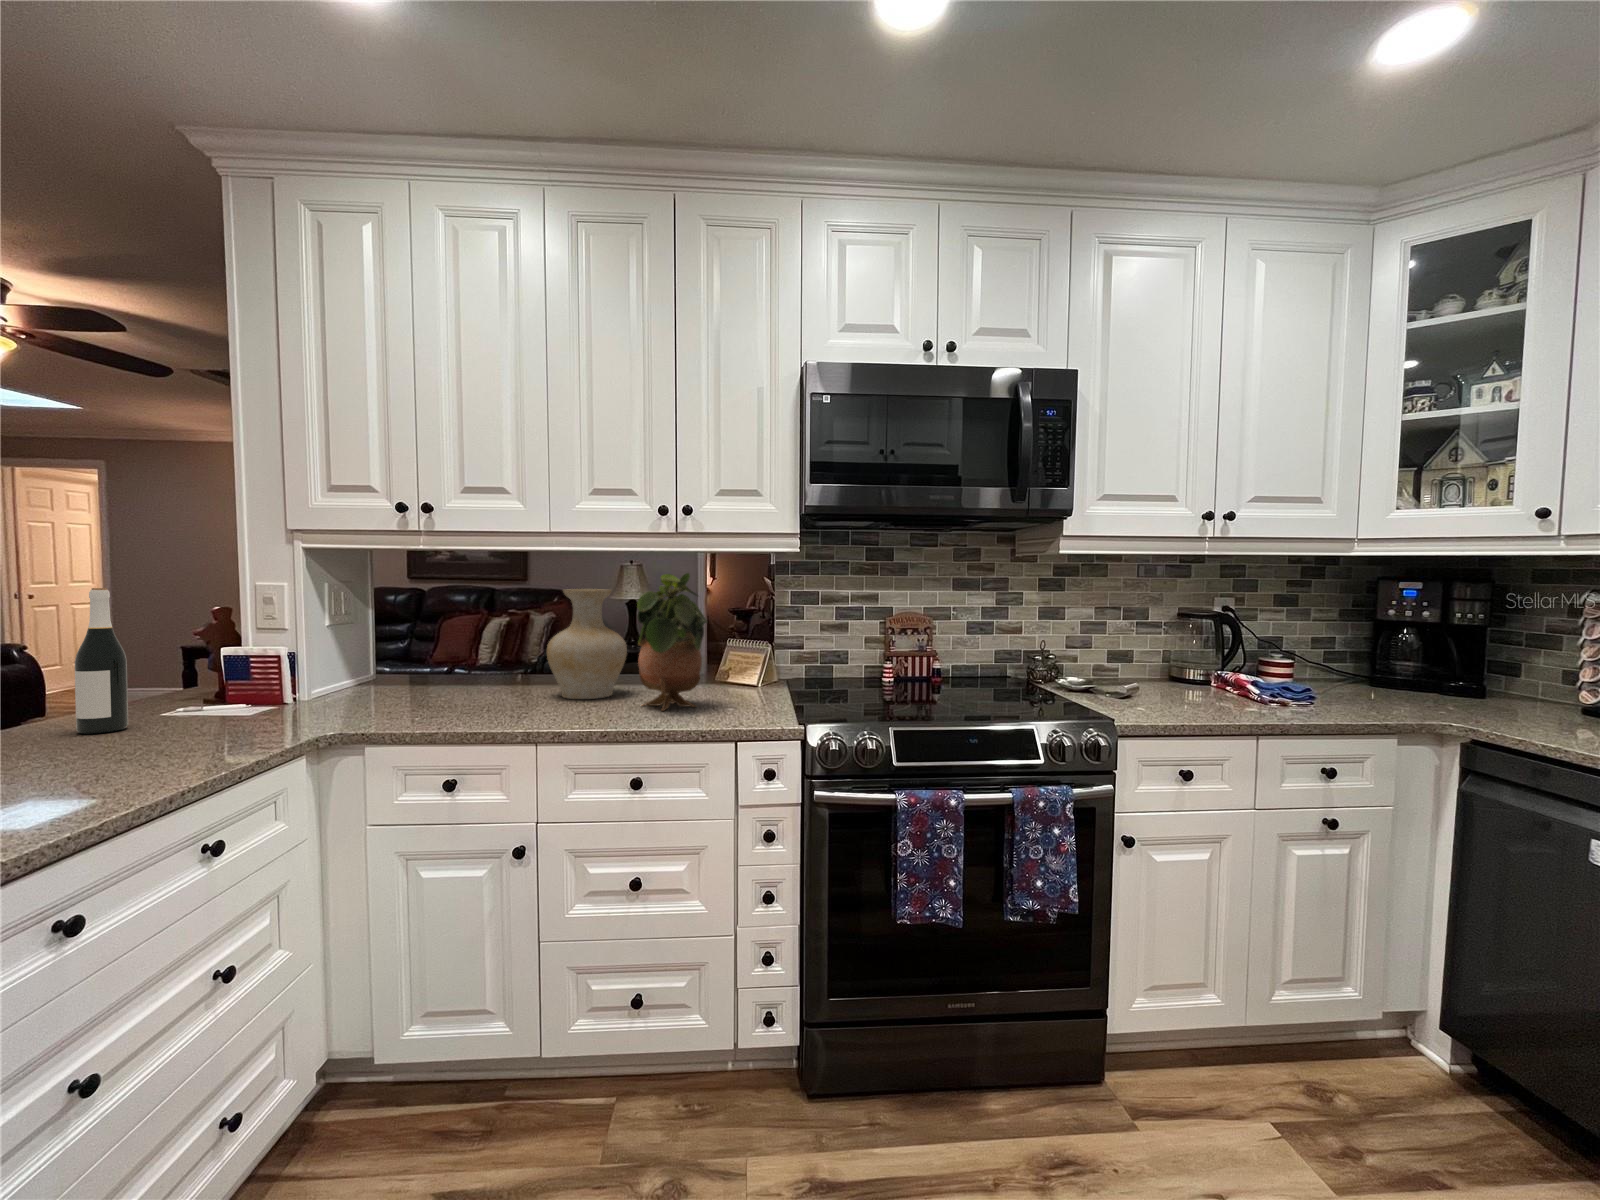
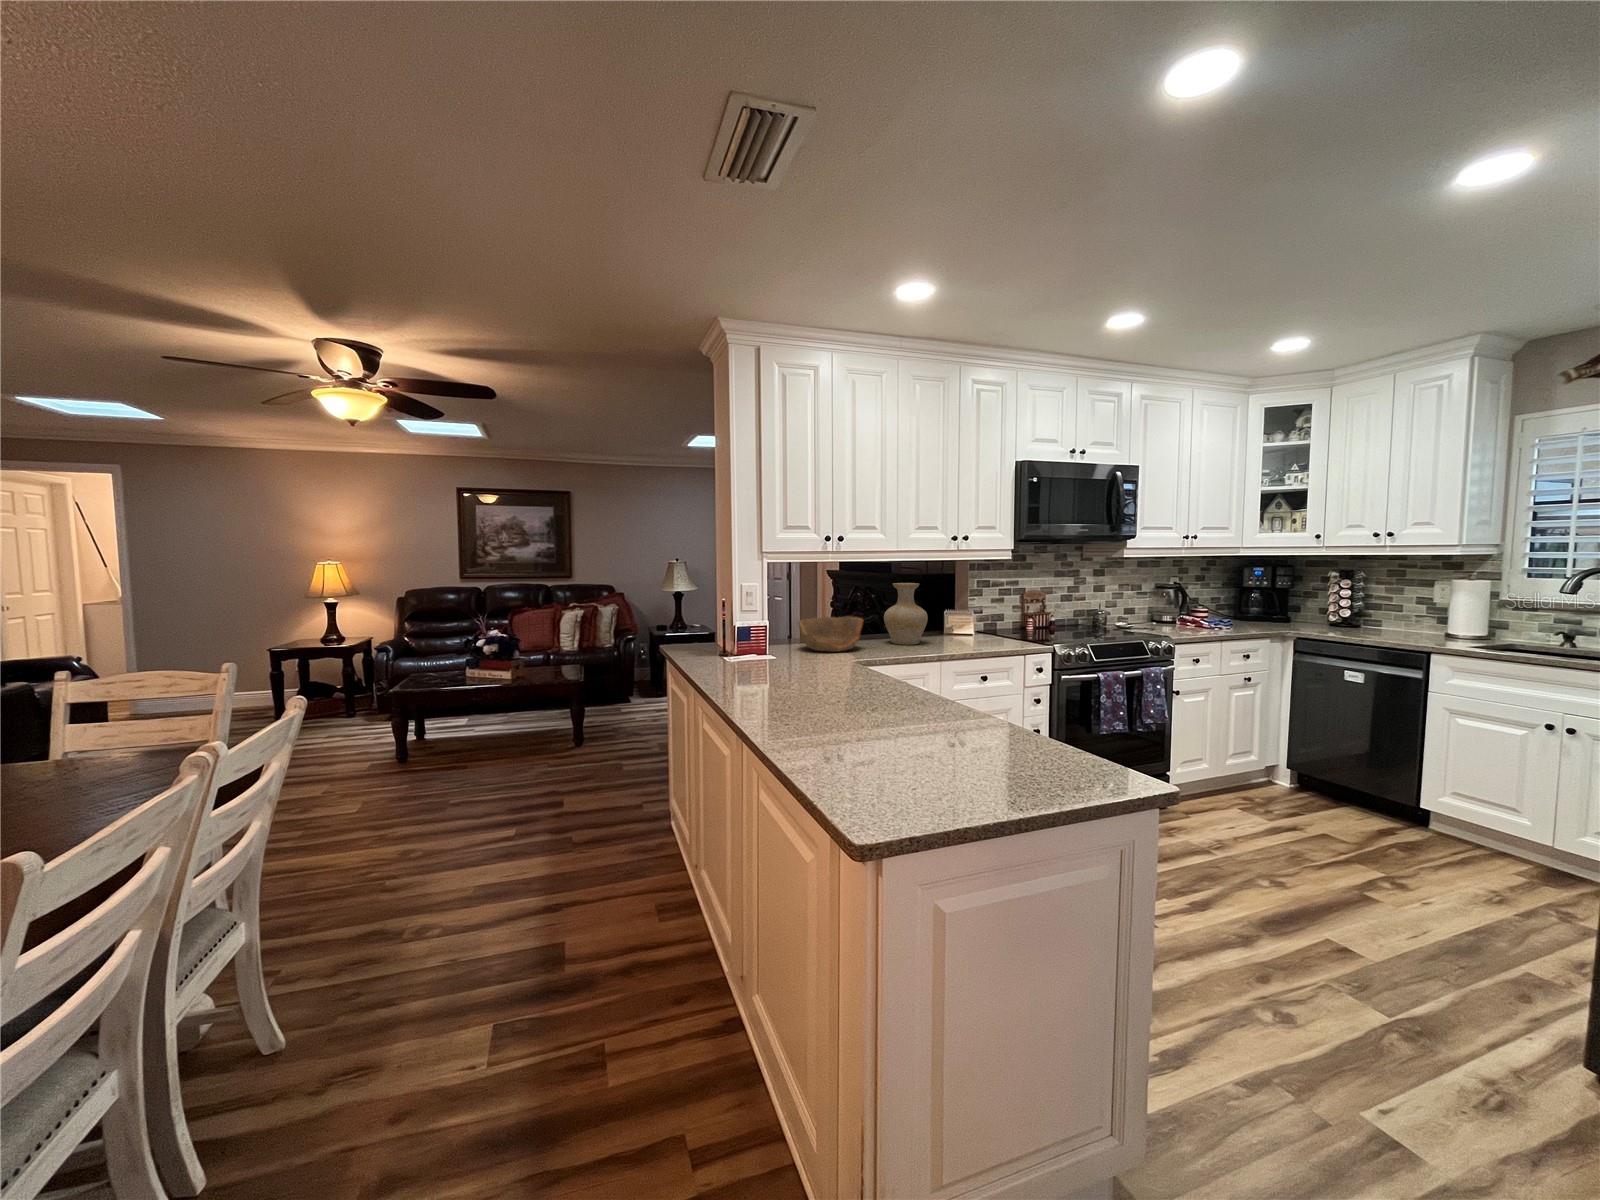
potted plant: present [637,573,707,711] -> none [952,574,990,647]
wine bottle: present [75,588,128,734] -> none [747,592,767,670]
bowl: none [350,644,477,705] -> present [798,616,864,652]

